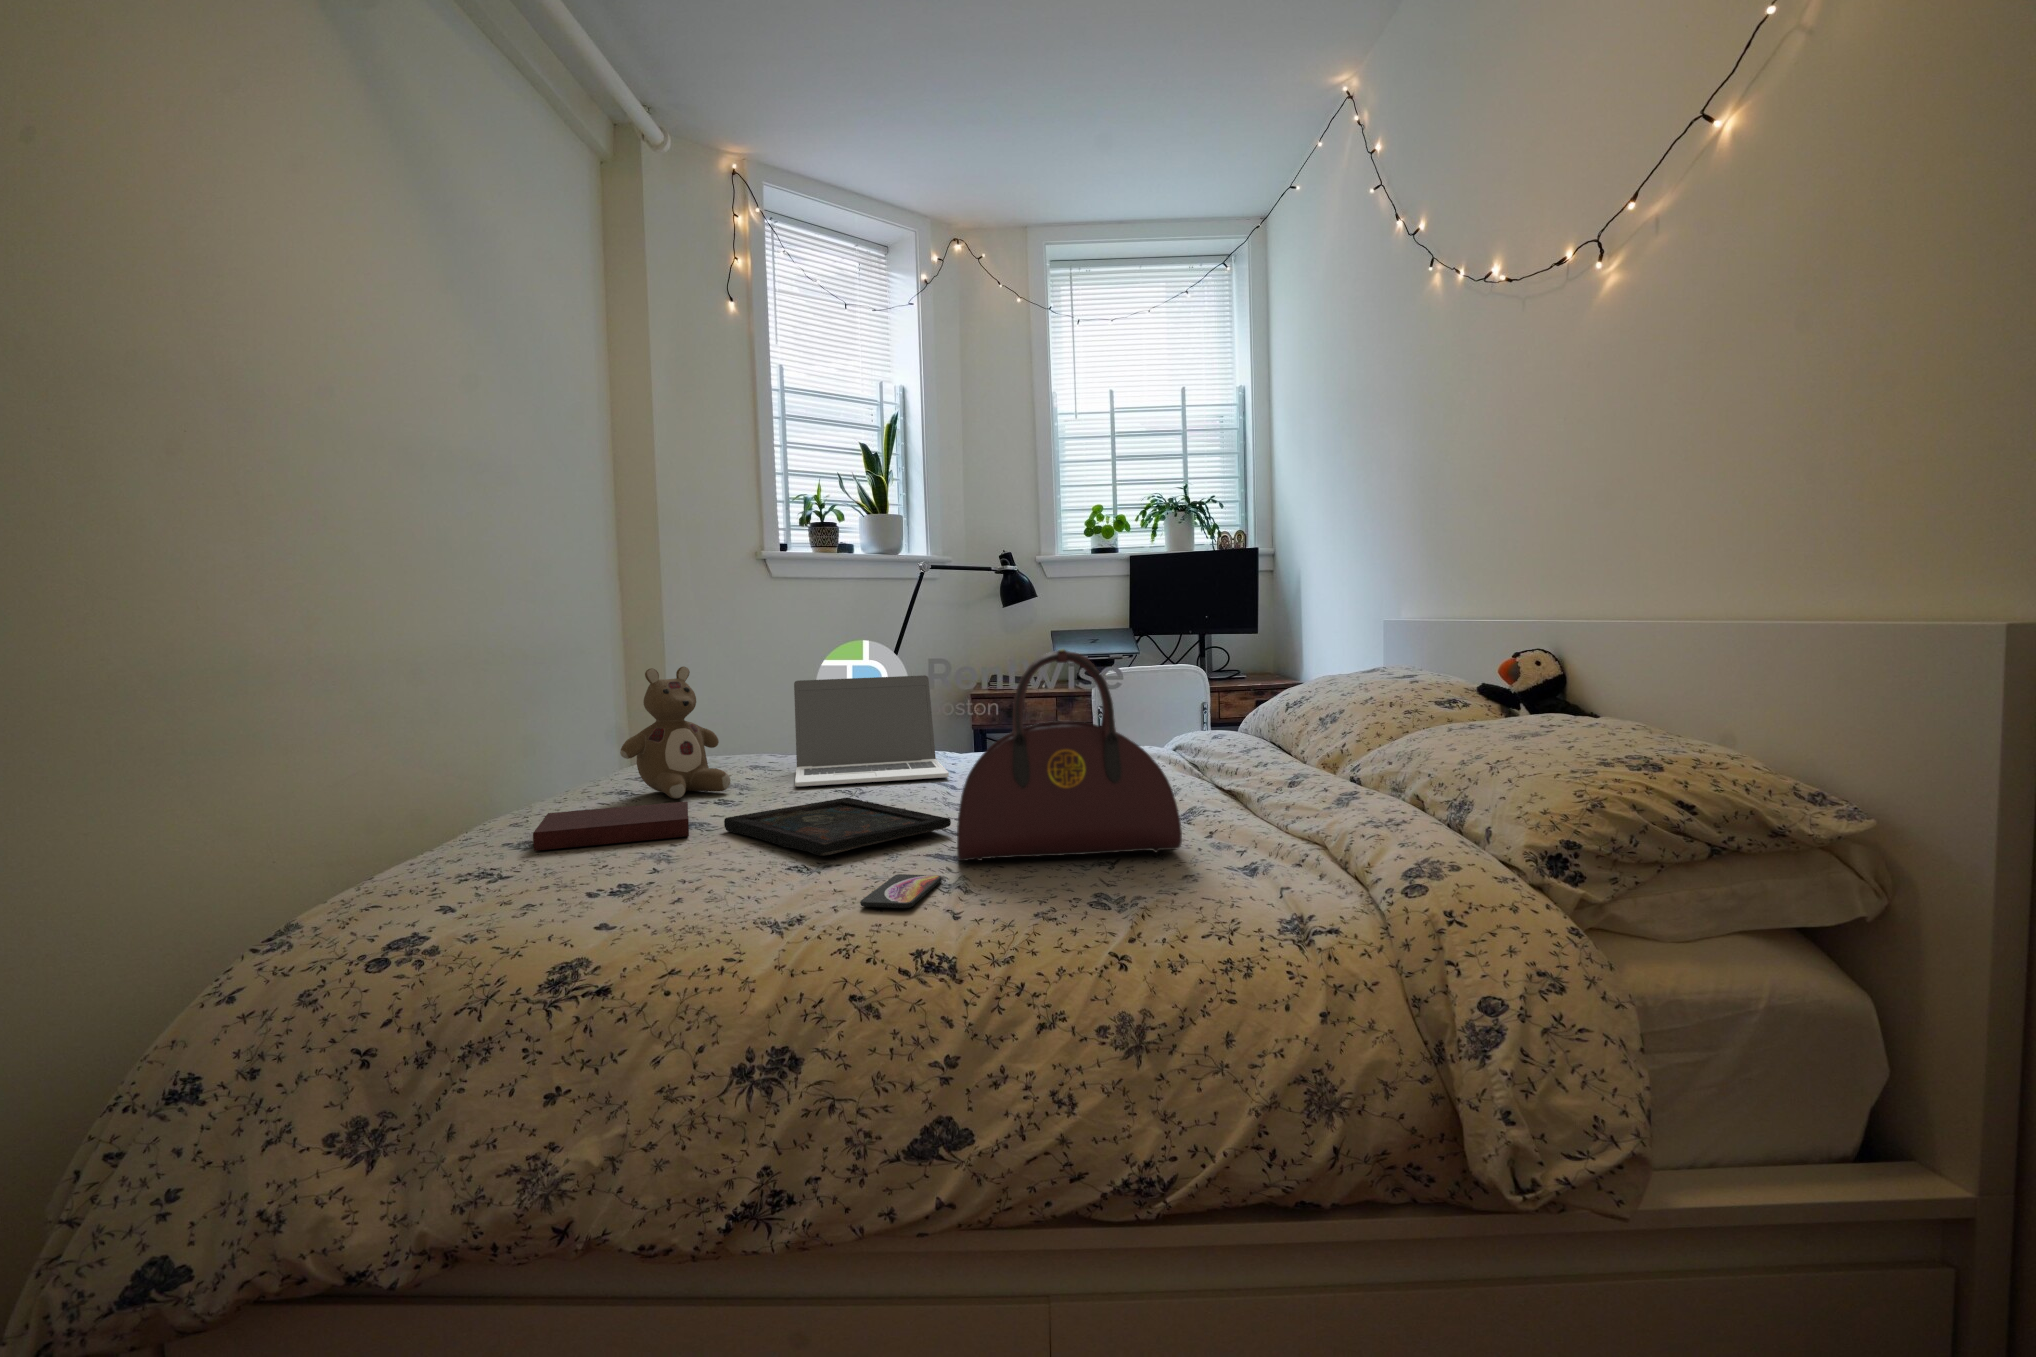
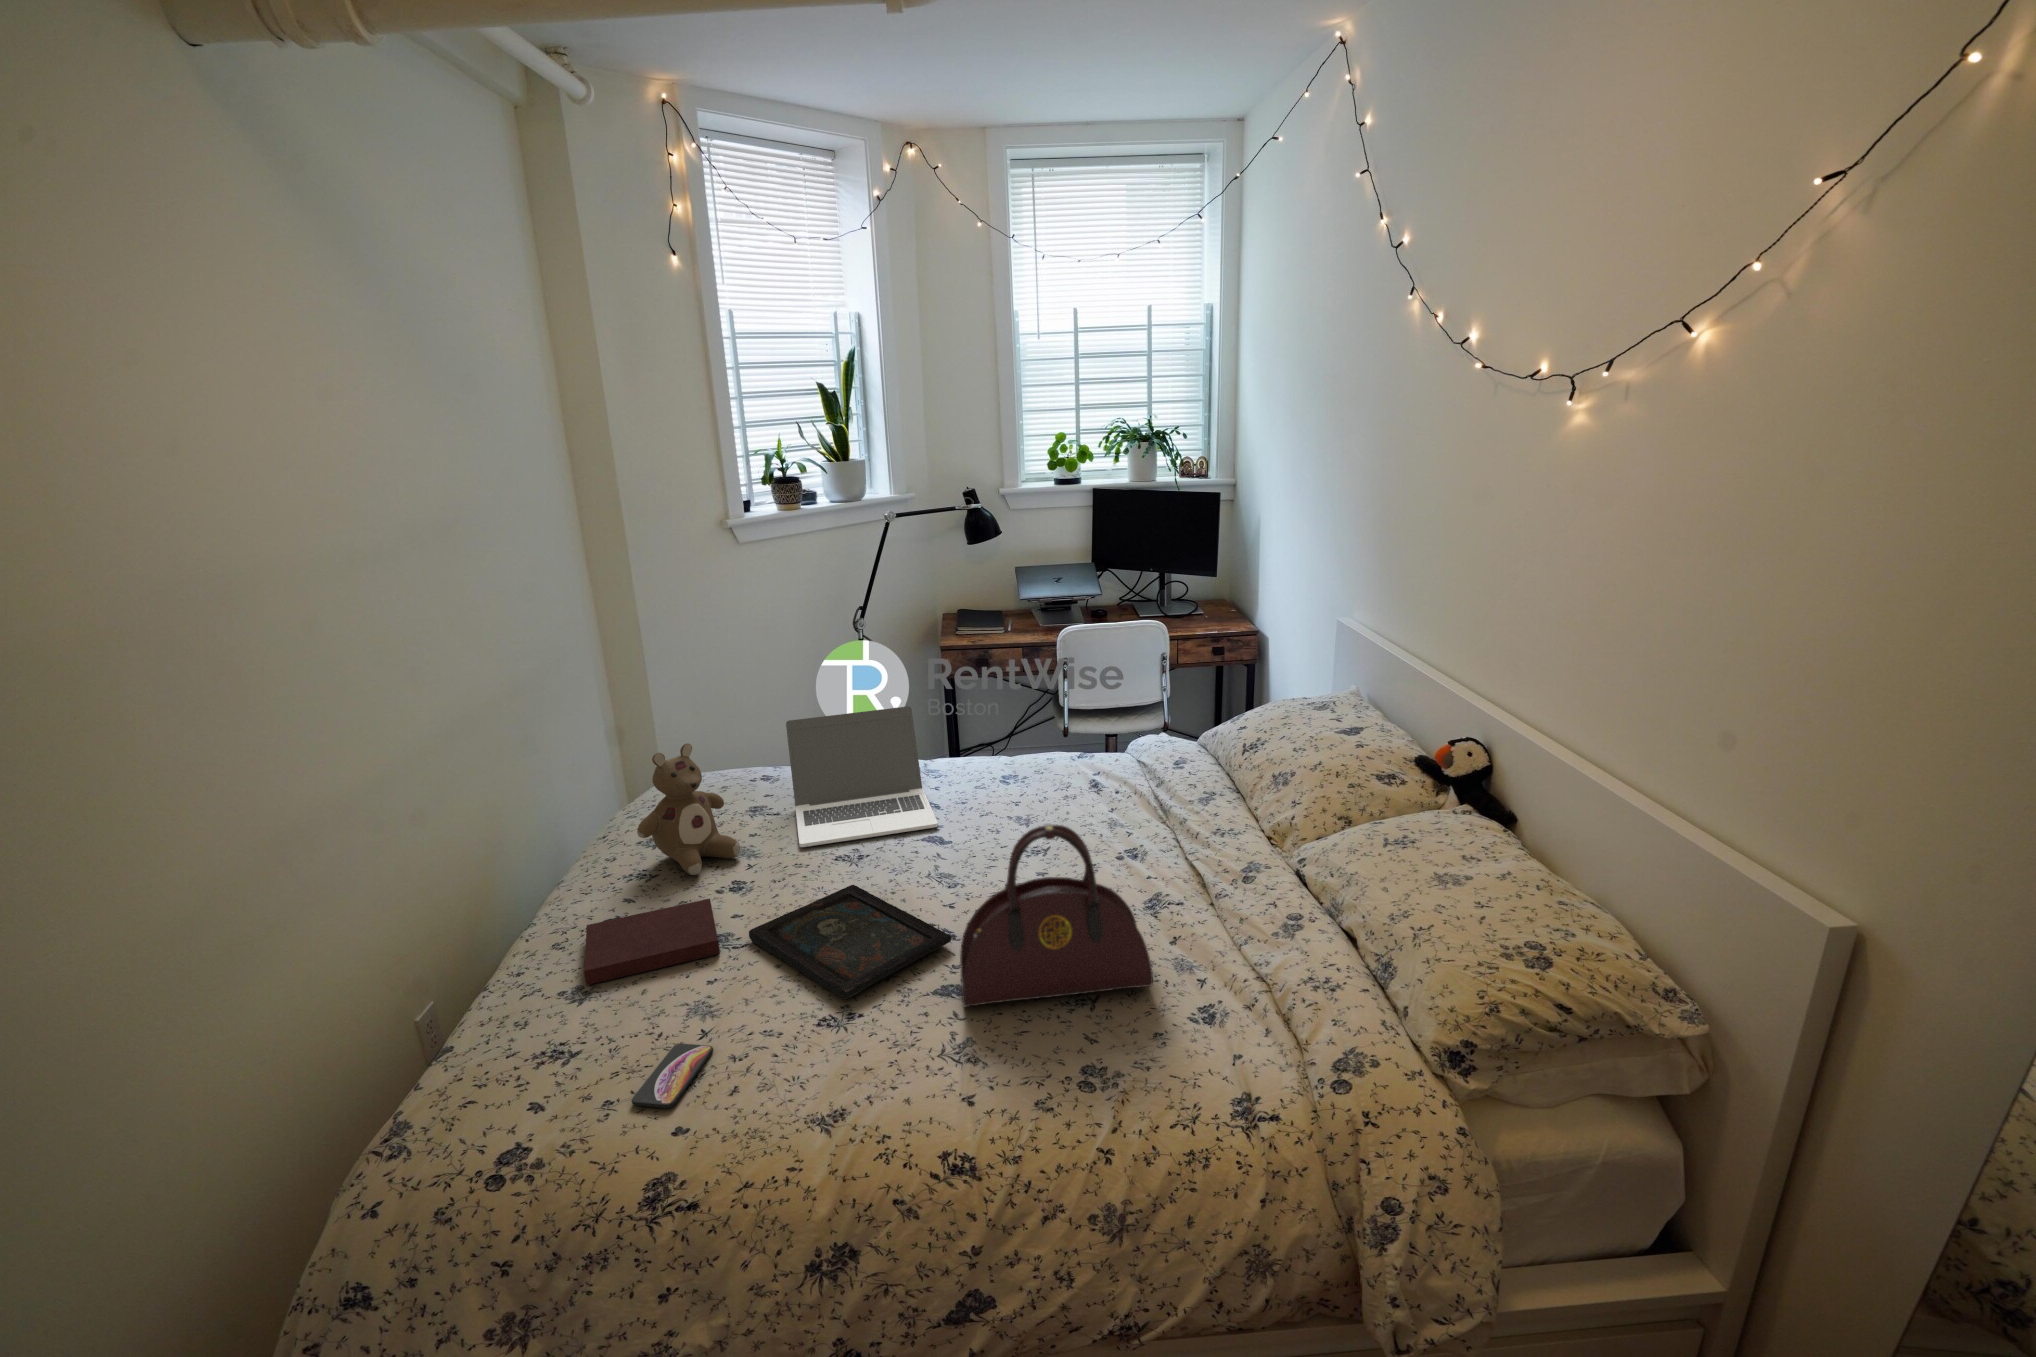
smartphone: present [860,874,942,908] -> present [632,1044,713,1108]

